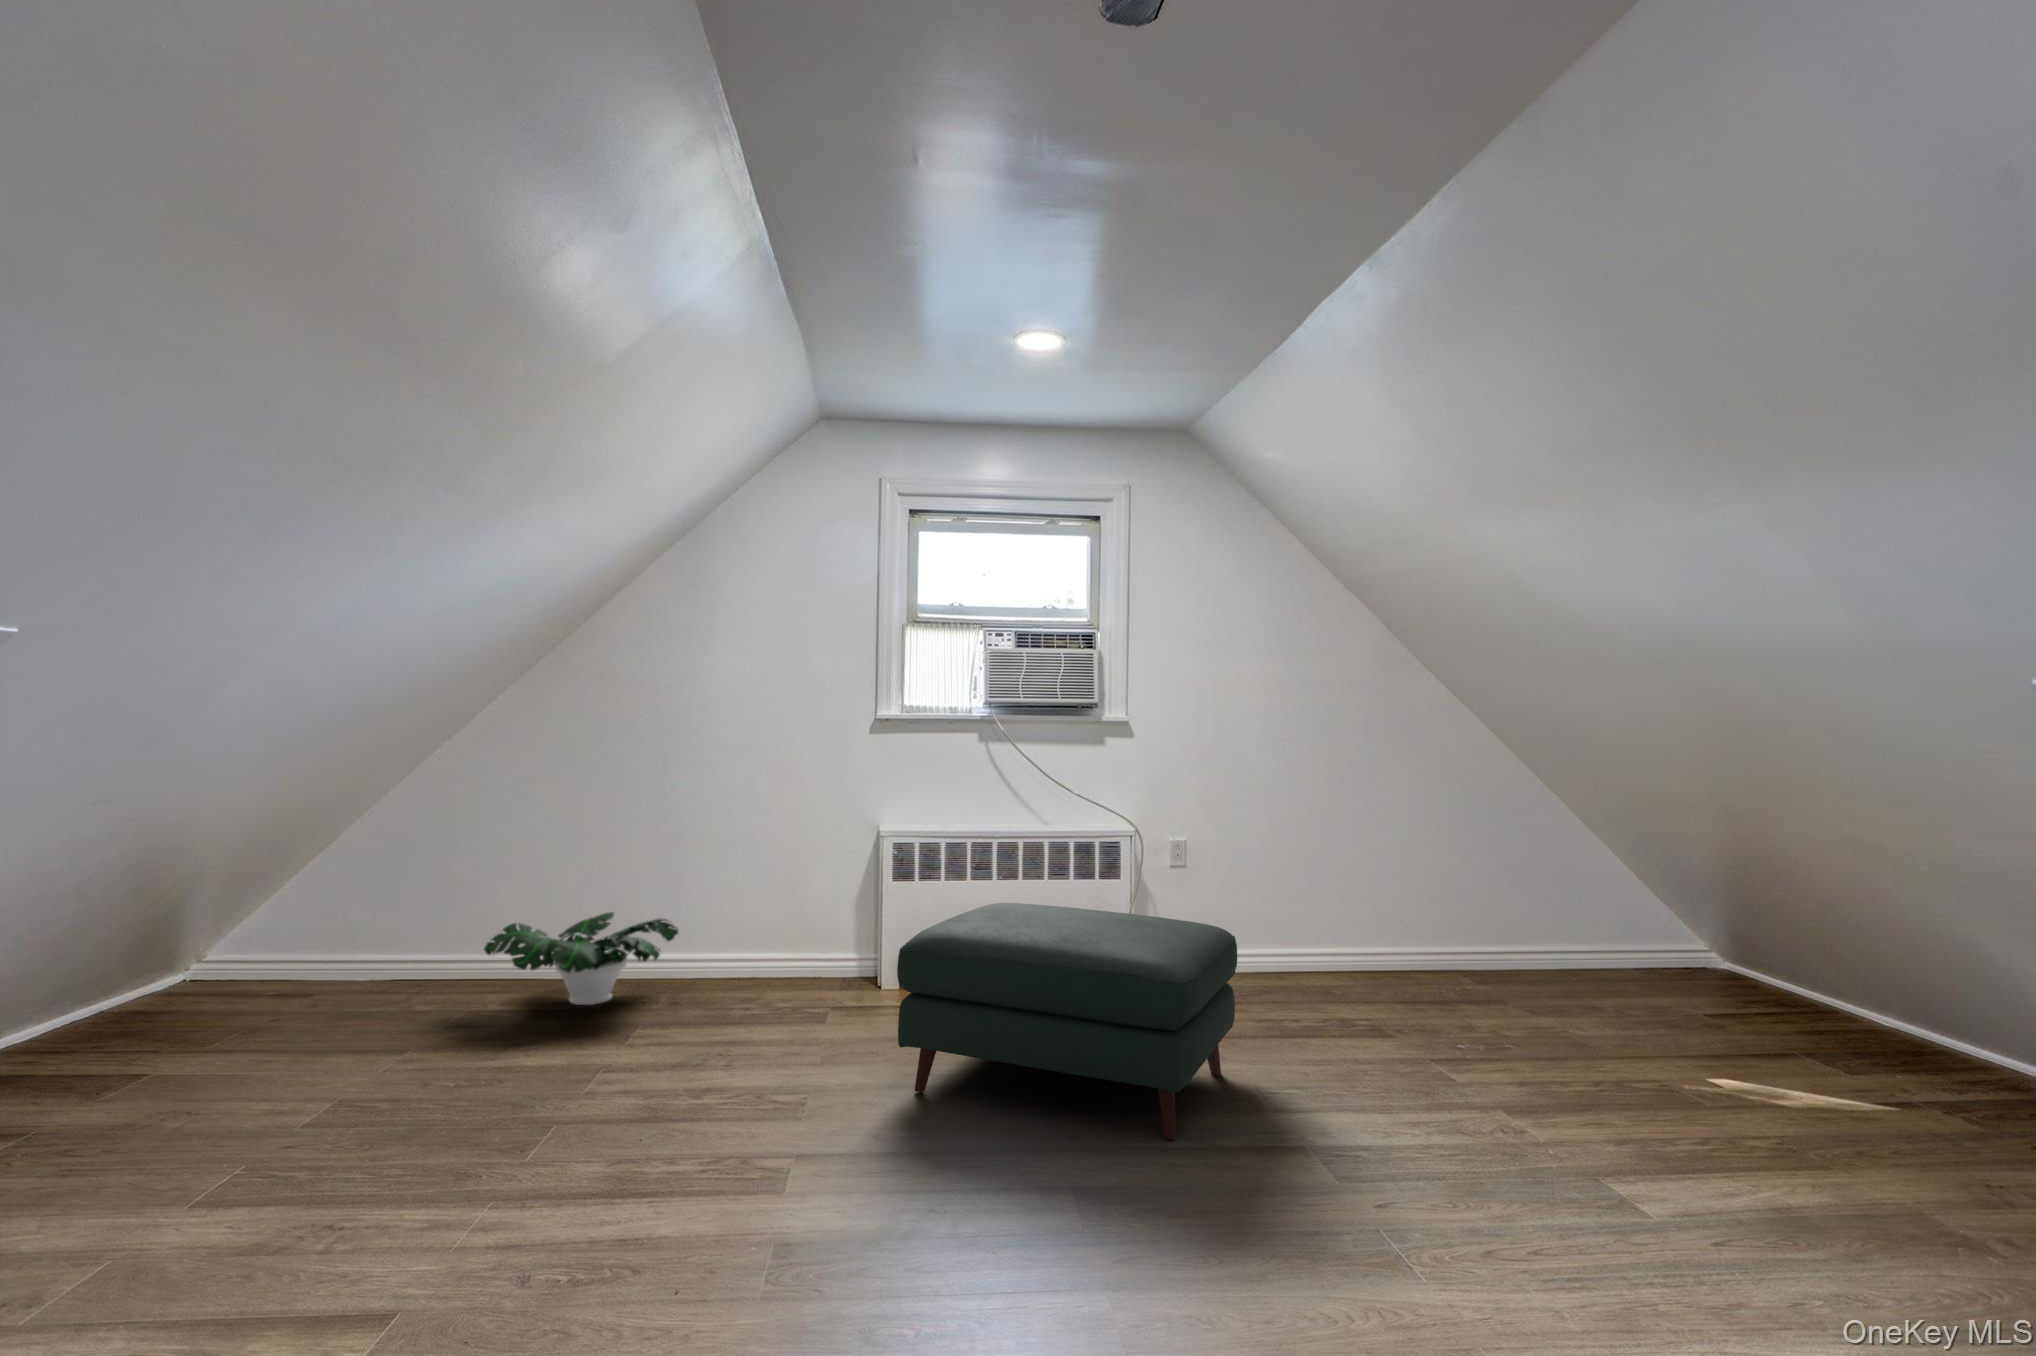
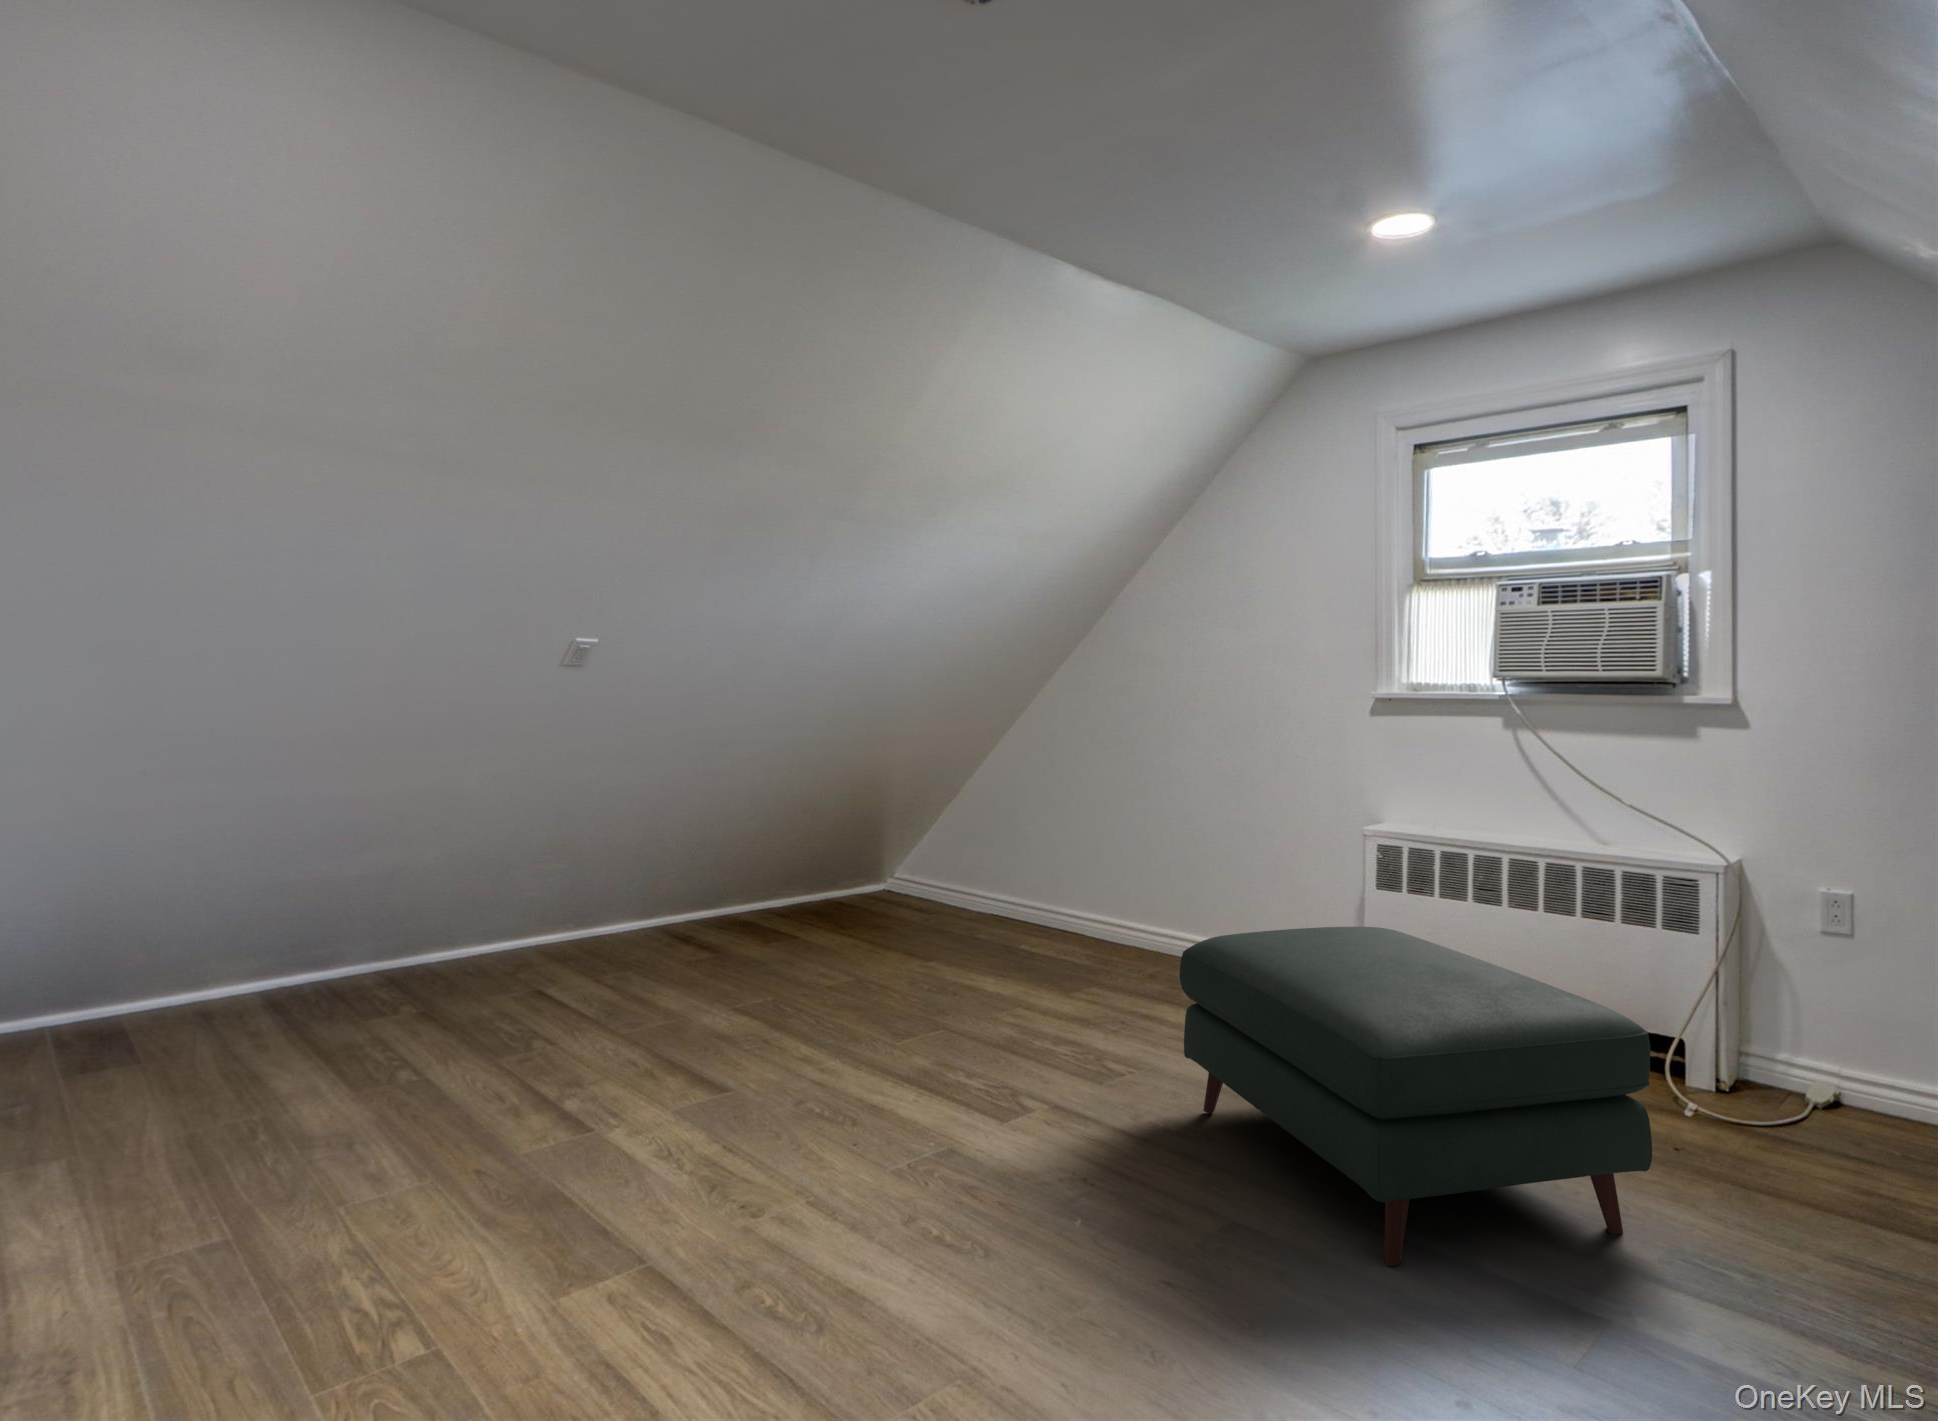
potted plant: present [484,912,678,1005] -> none [1004,878,1170,962]

